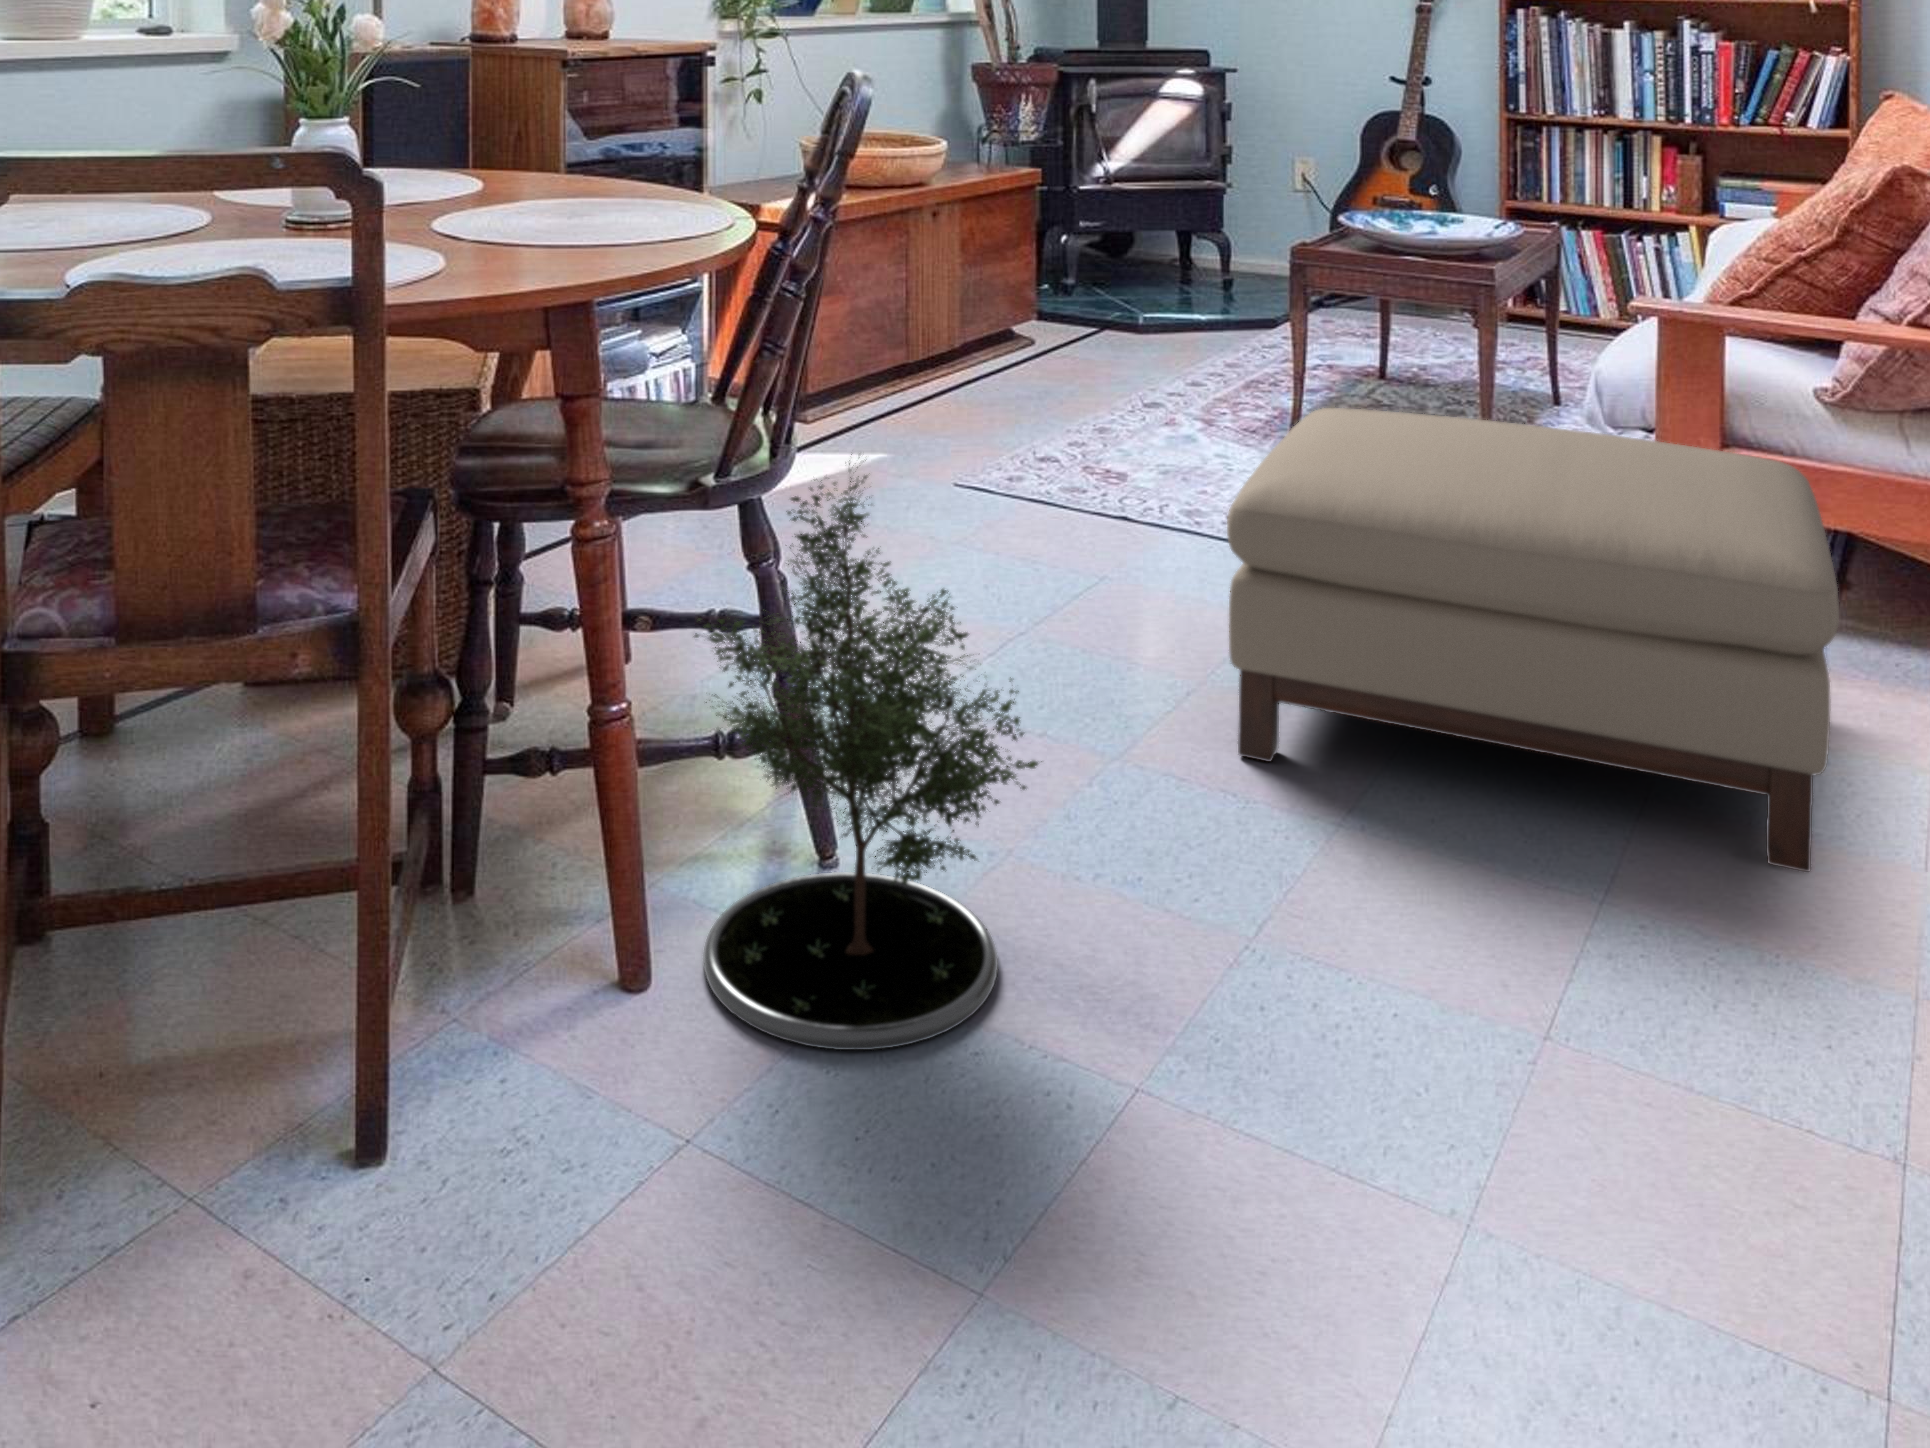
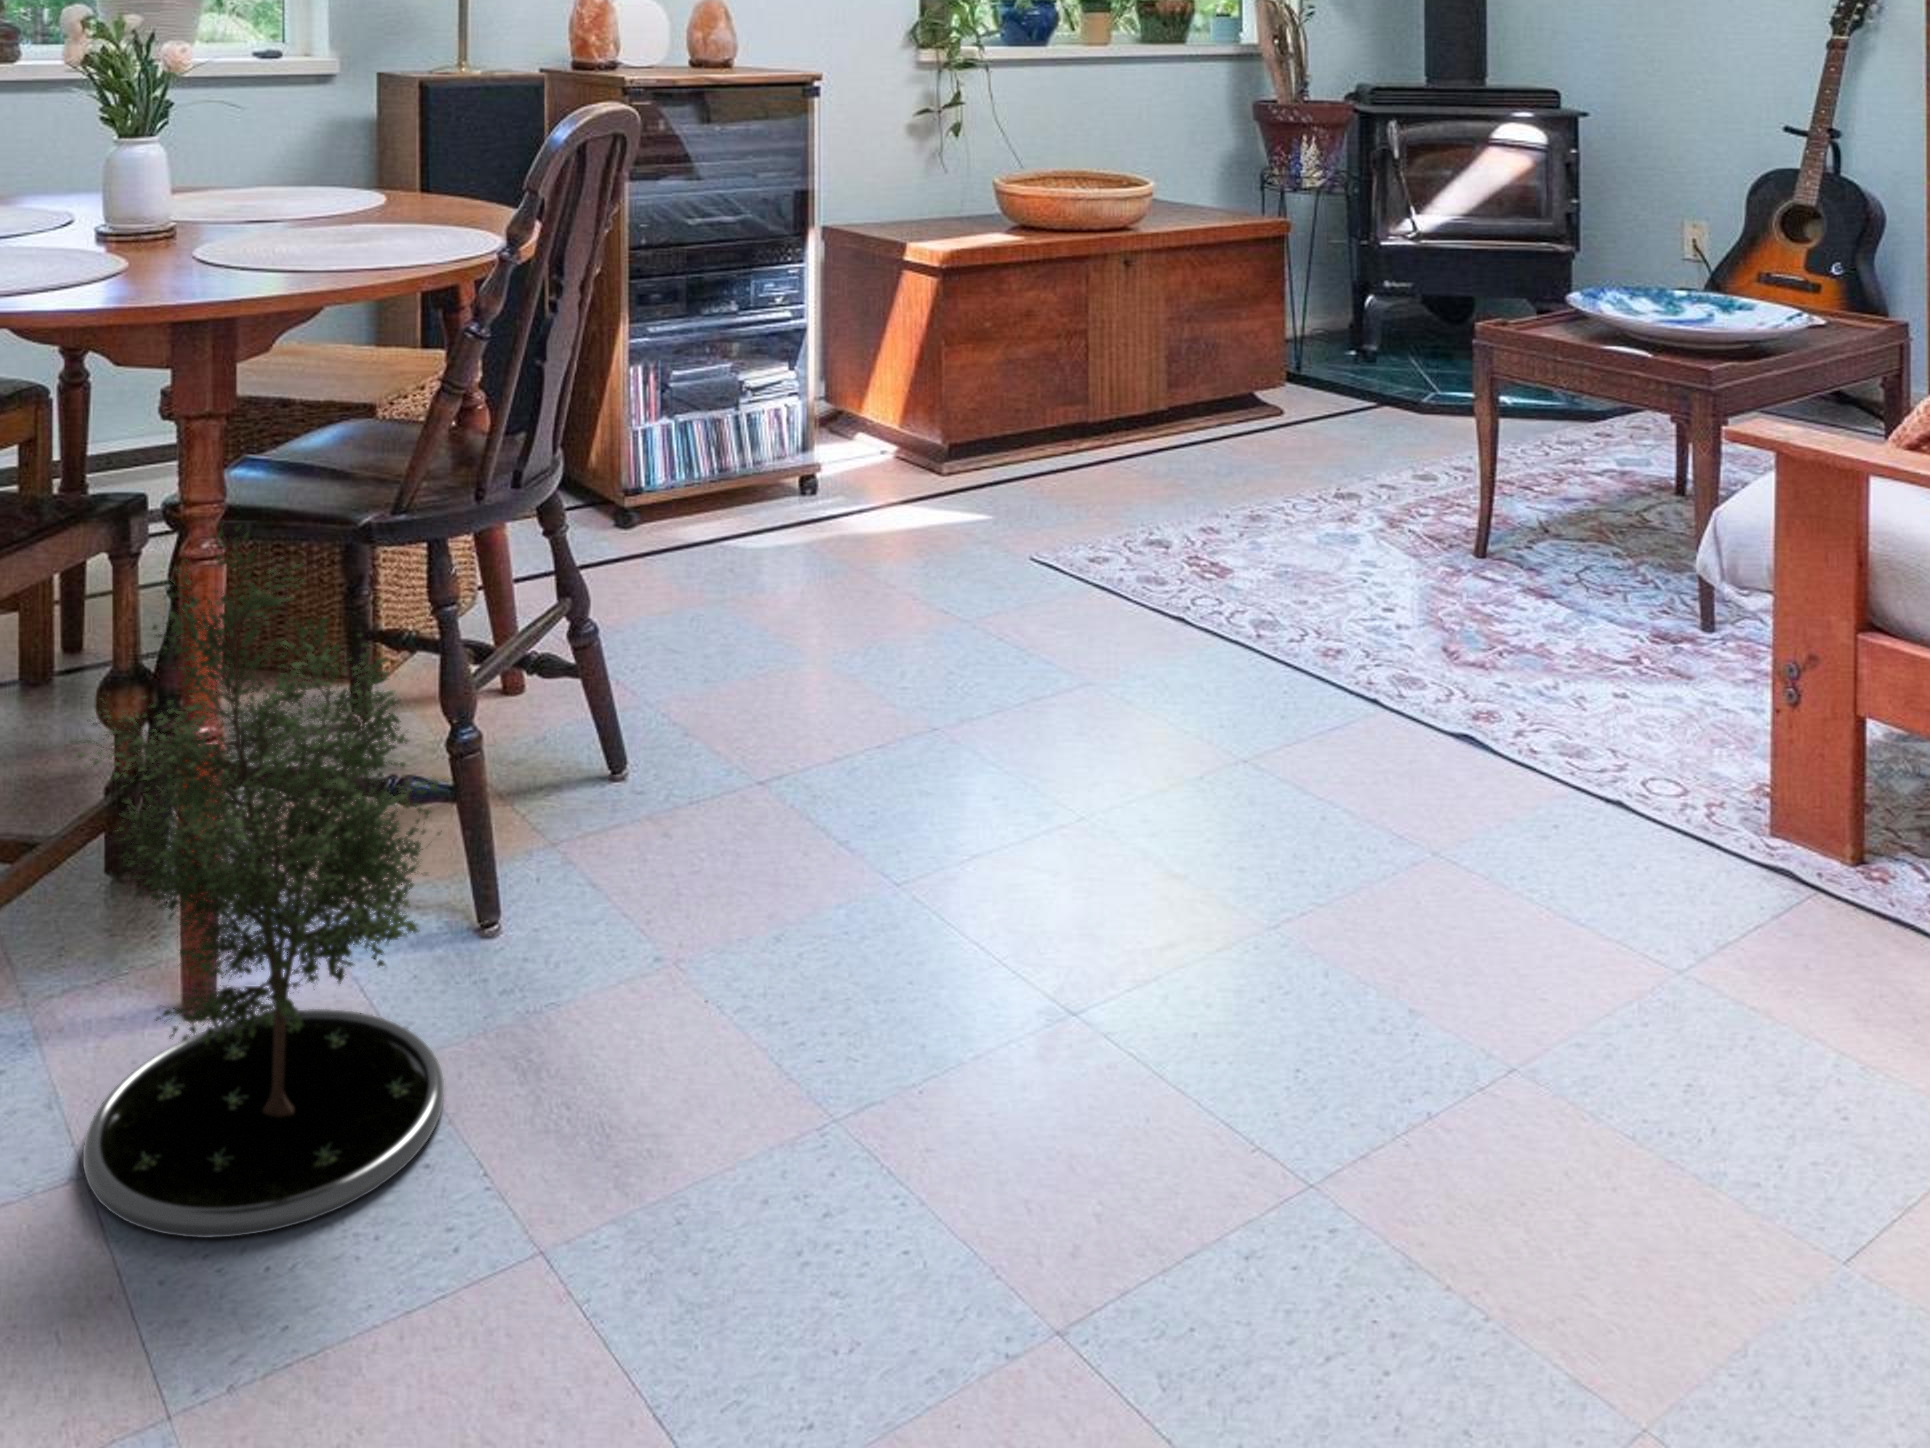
ottoman: present [1227,408,1839,872] -> none [959,531,1843,1279]

